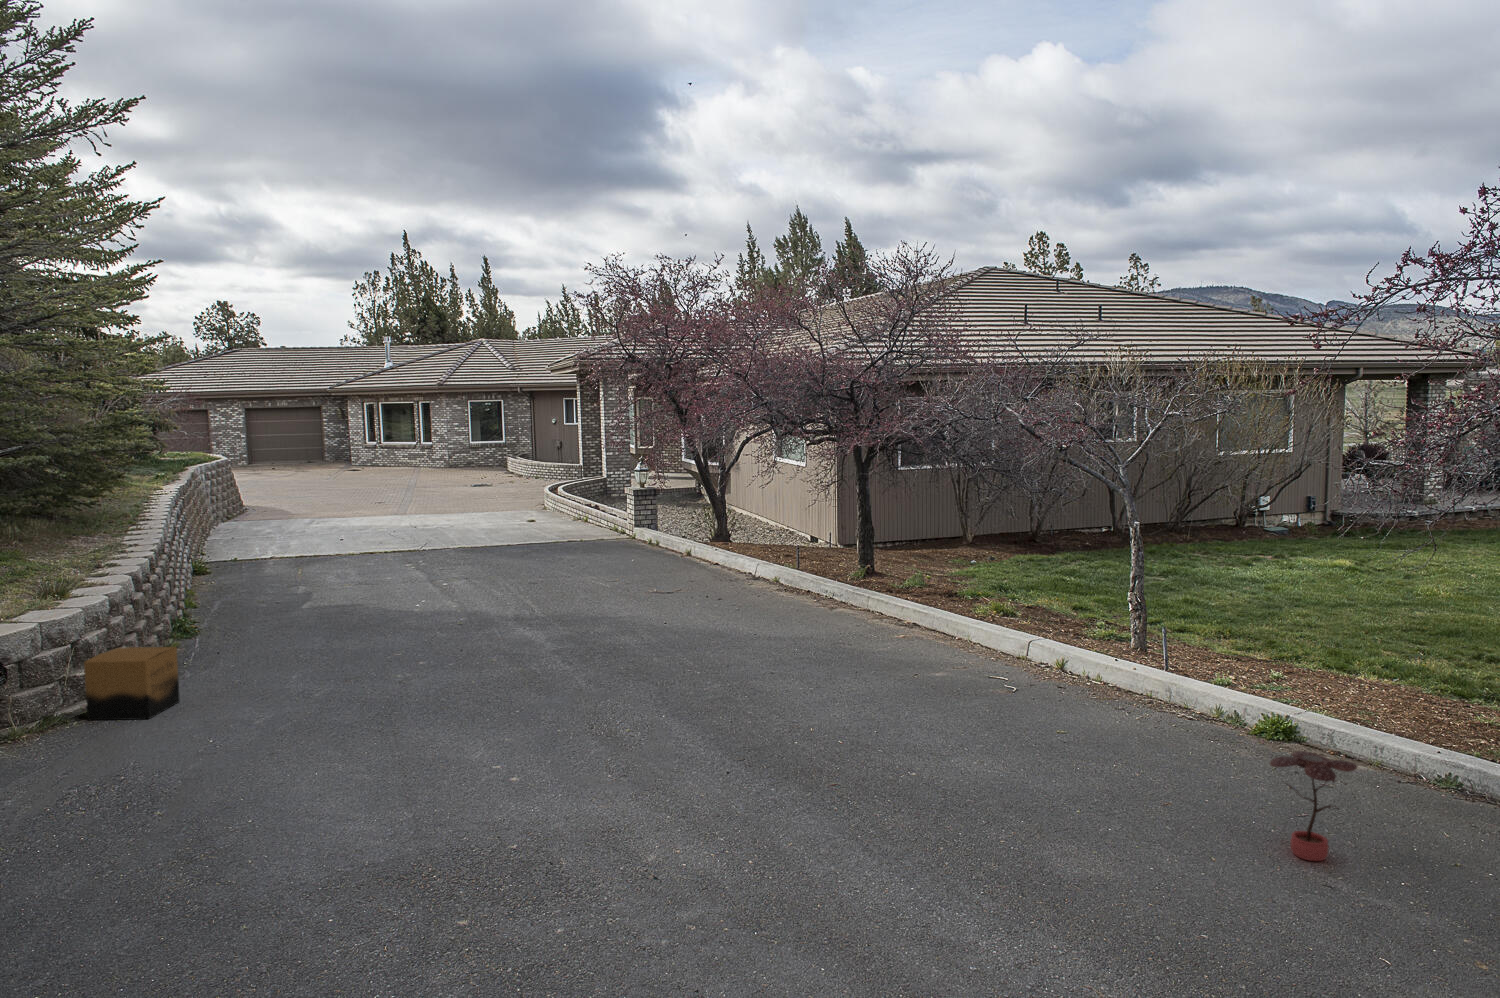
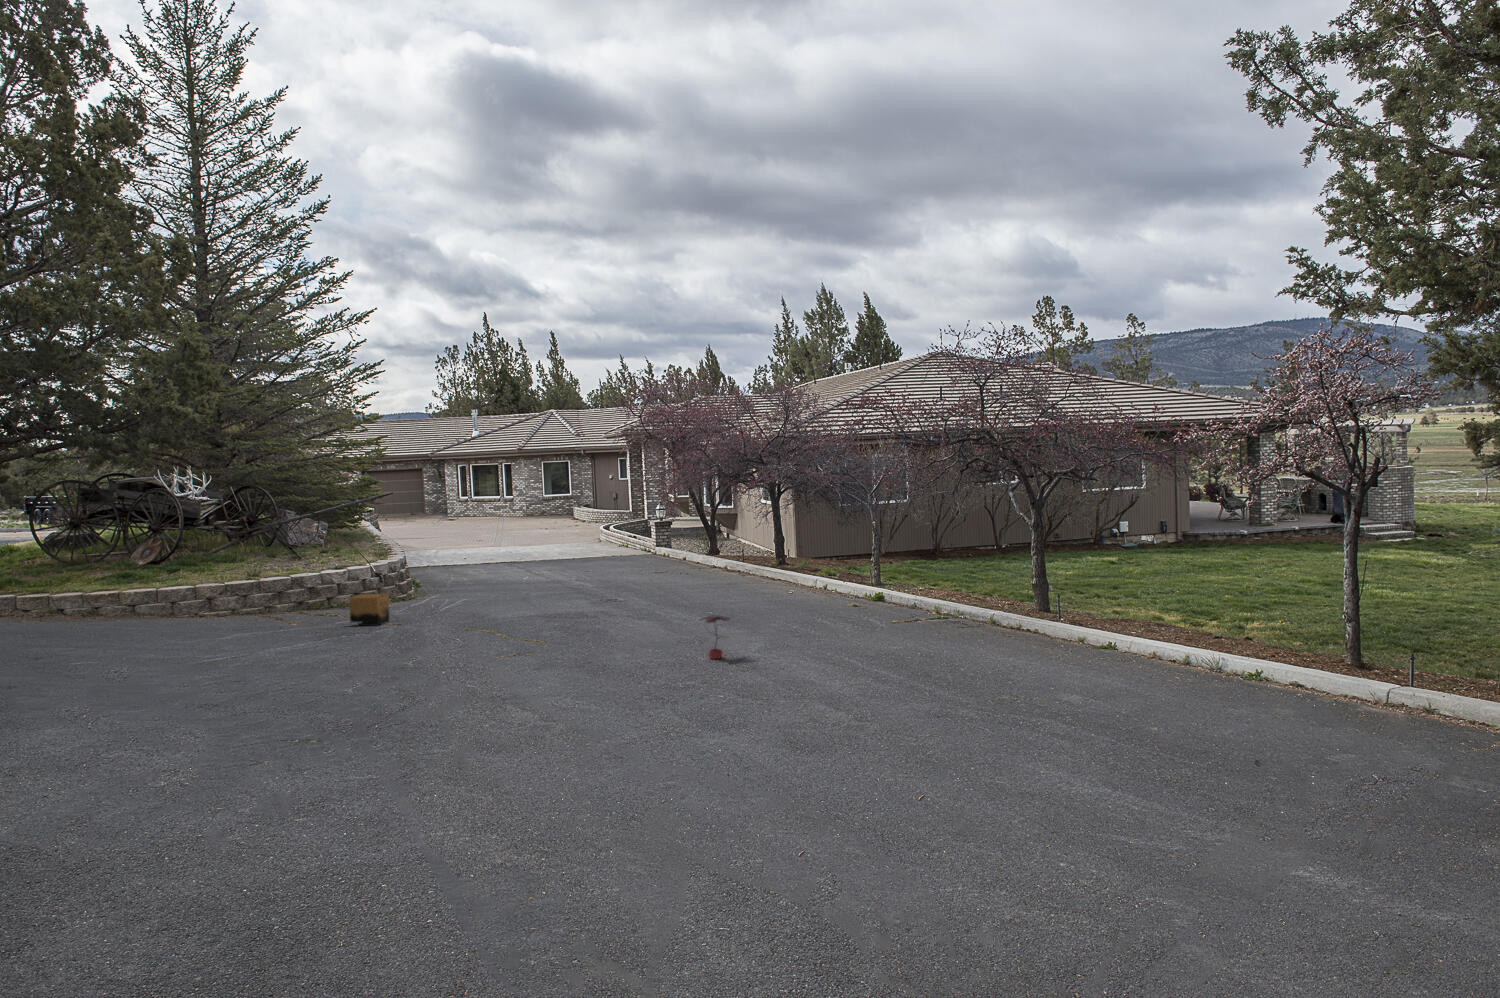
potted plant: present [1270,751,1357,861] -> present [701,616,730,659]

